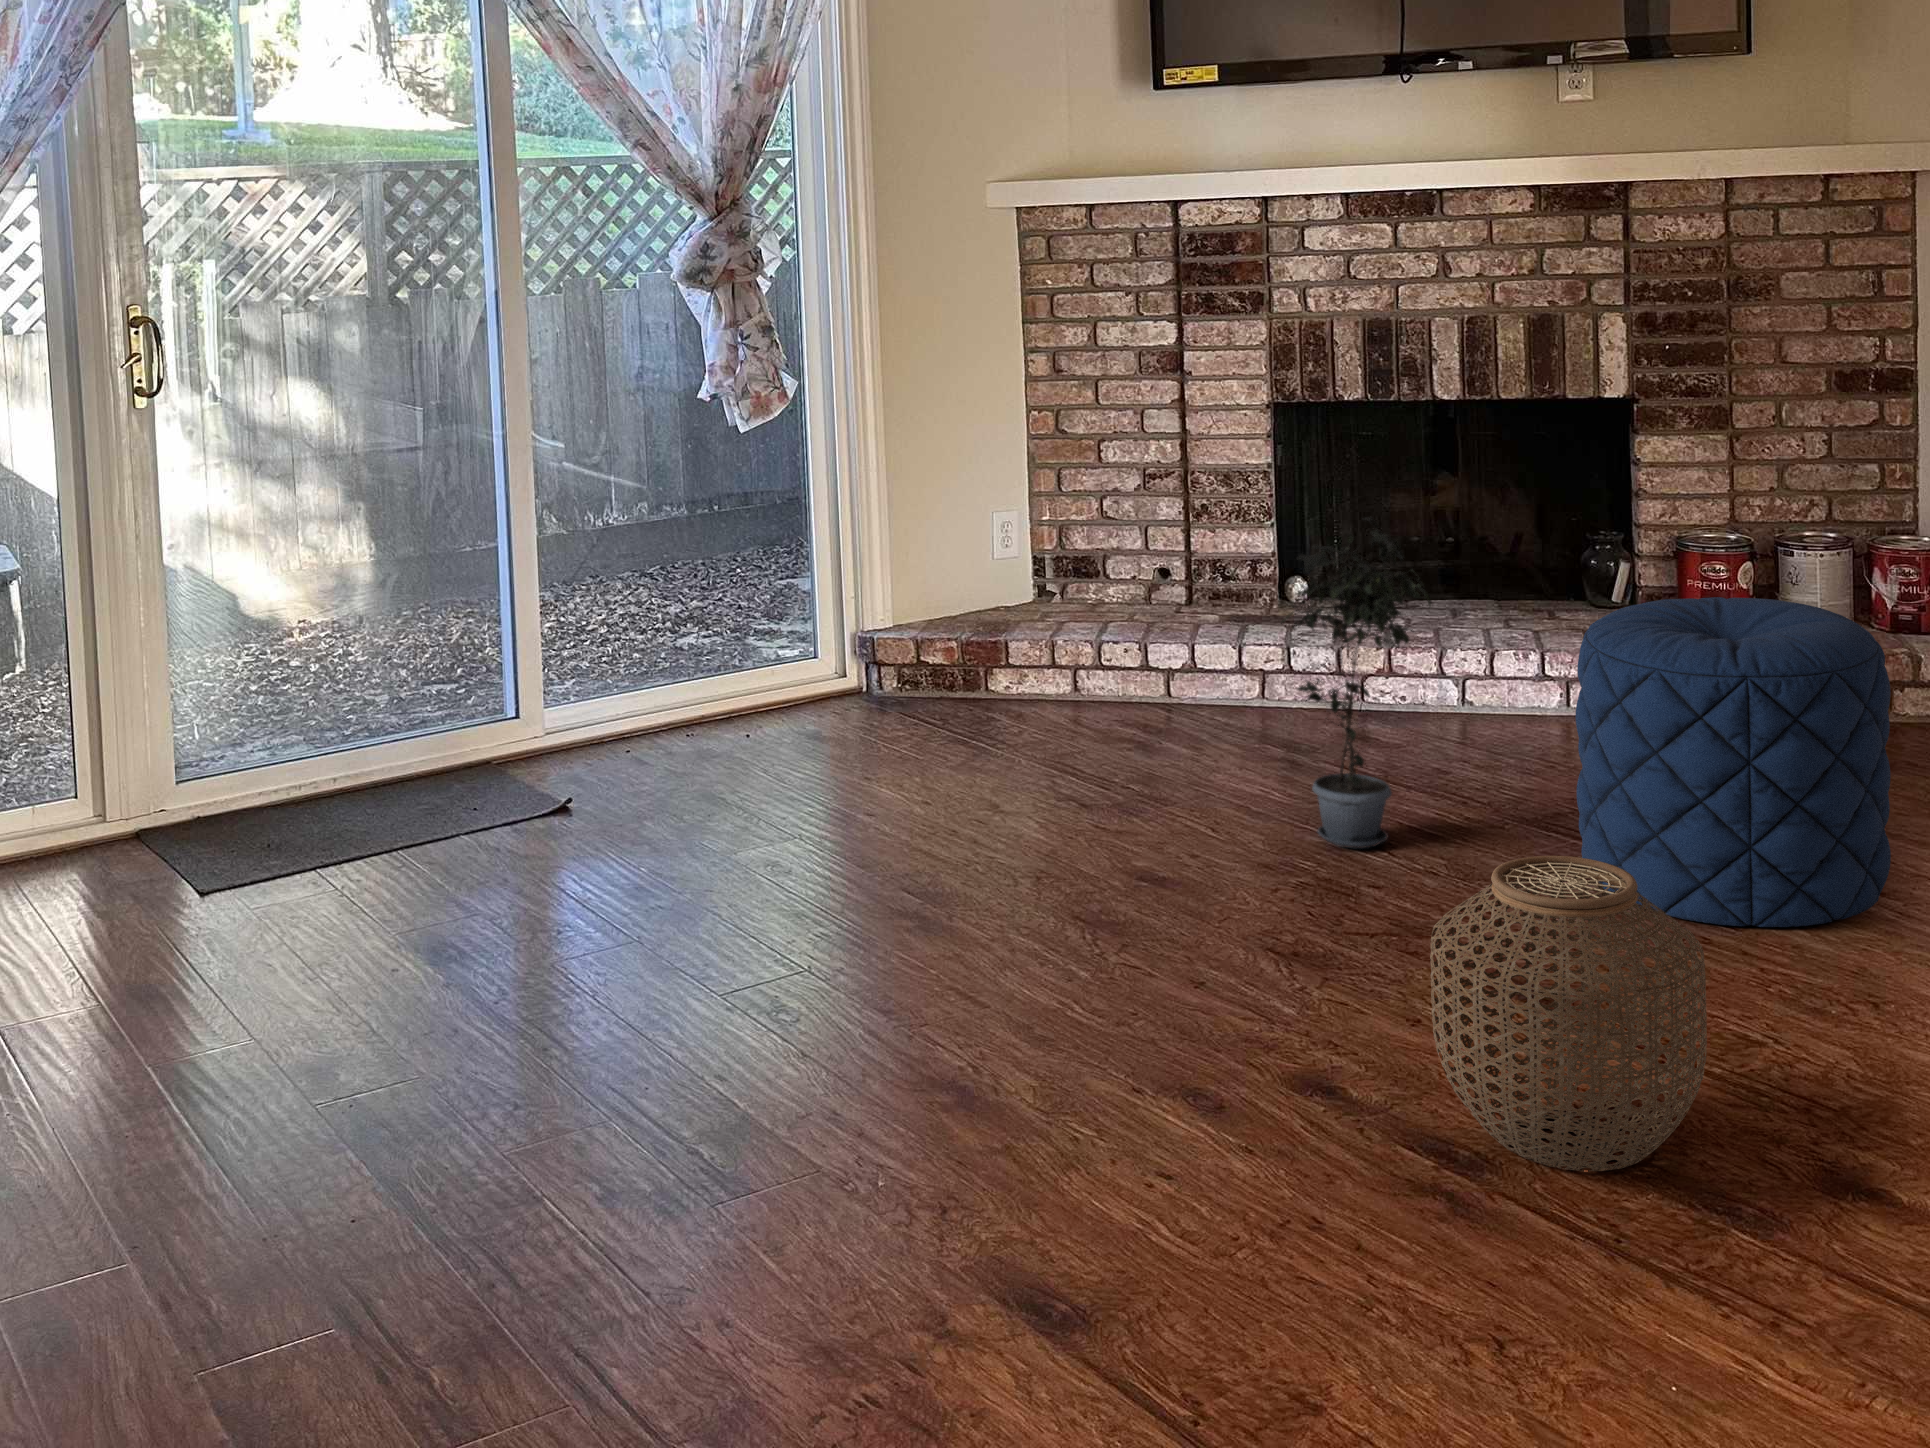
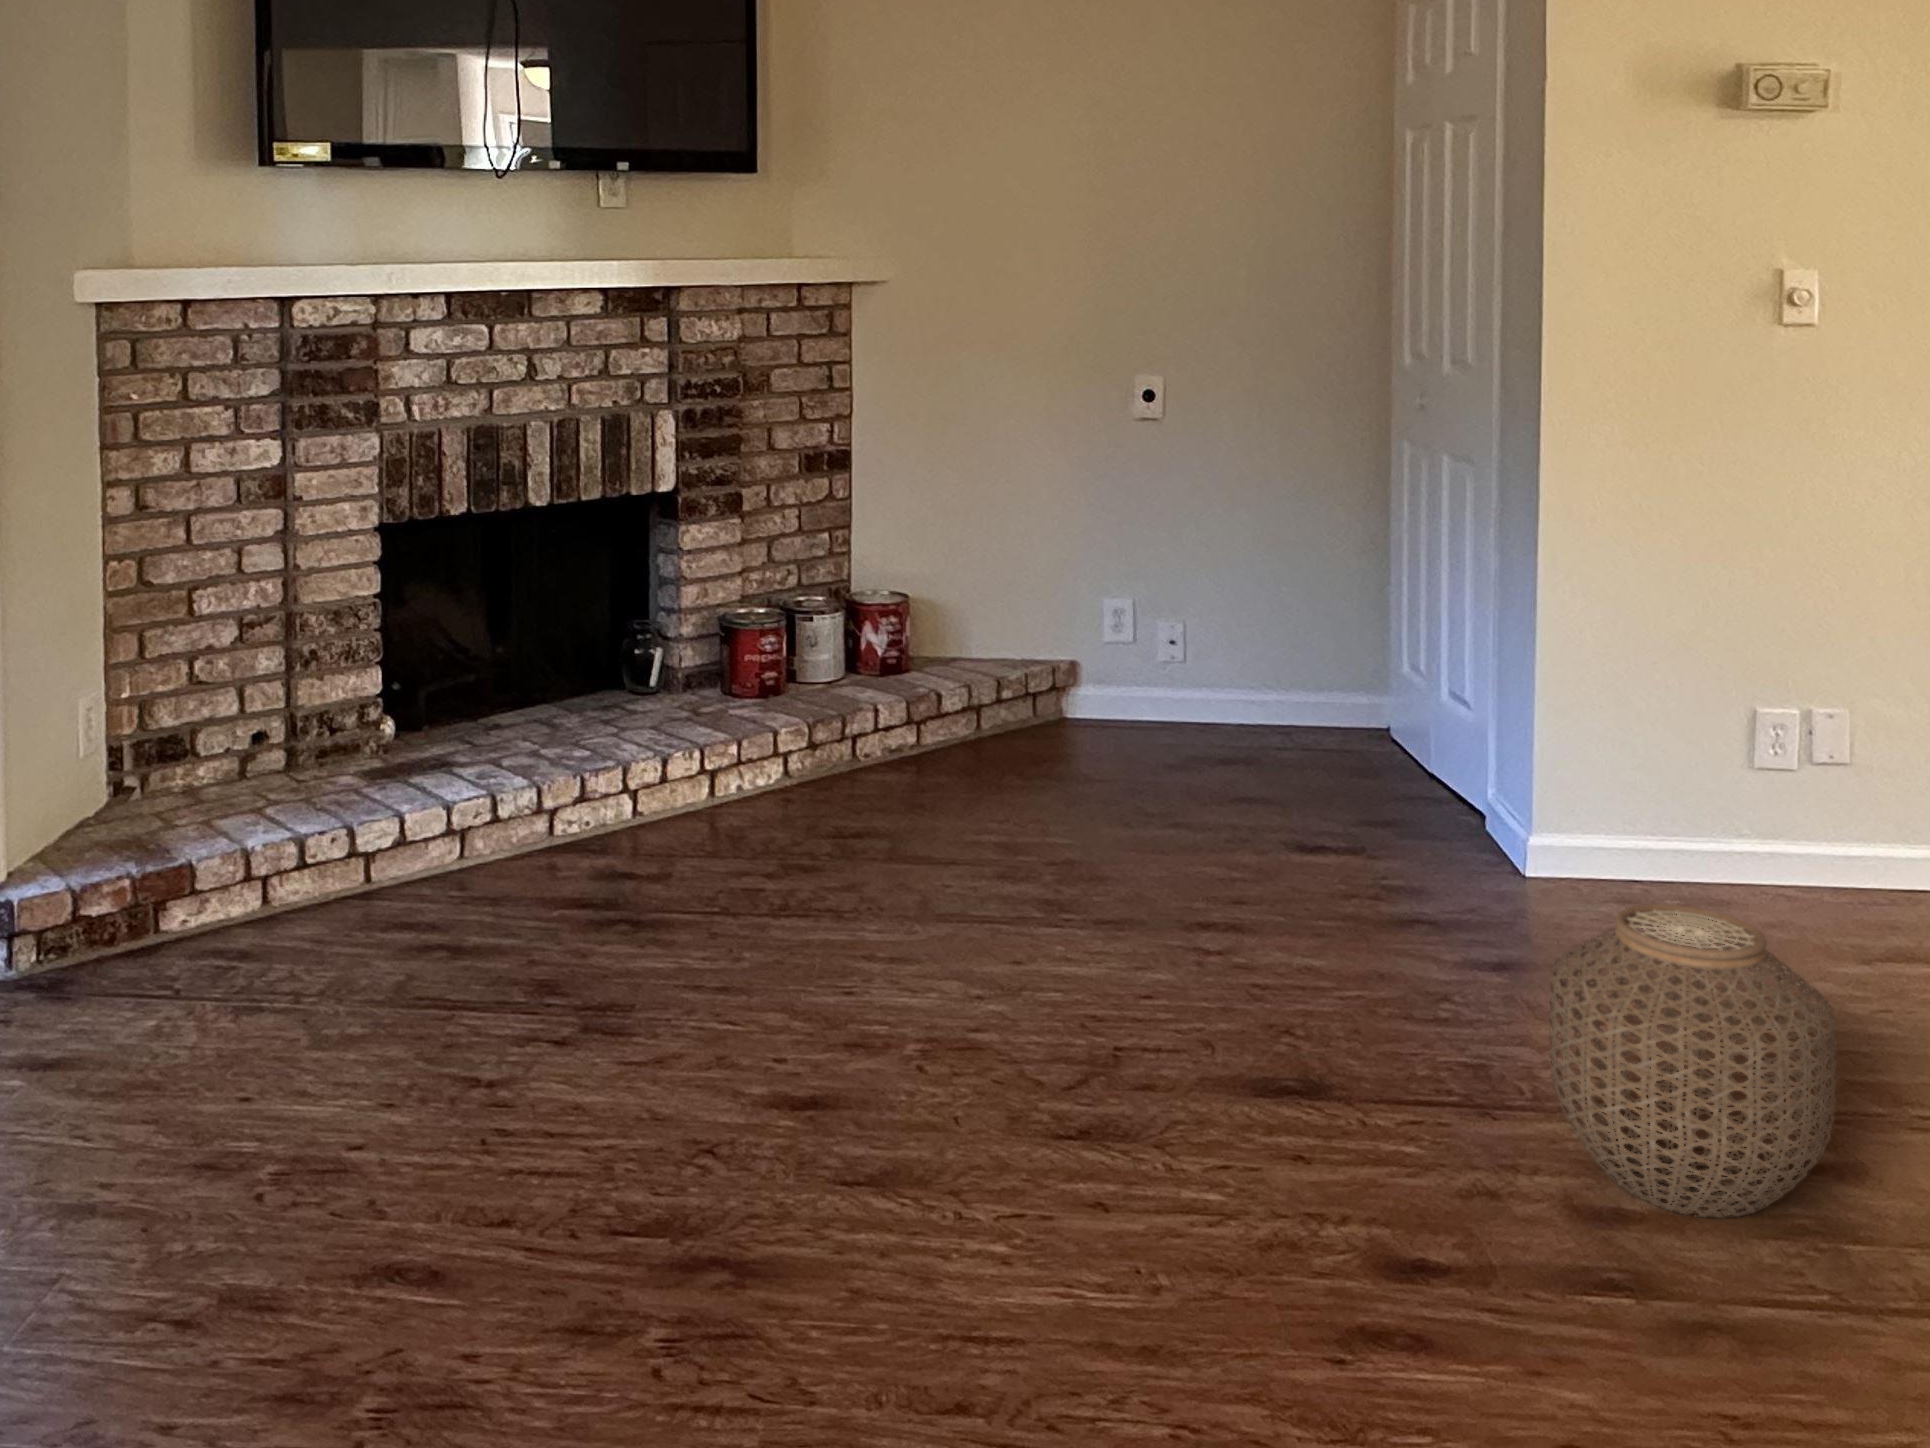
potted plant: present [1281,516,1431,849] -> none [793,623,1023,986]
pouf: present [1576,597,1891,927] -> none [1050,650,1325,958]

